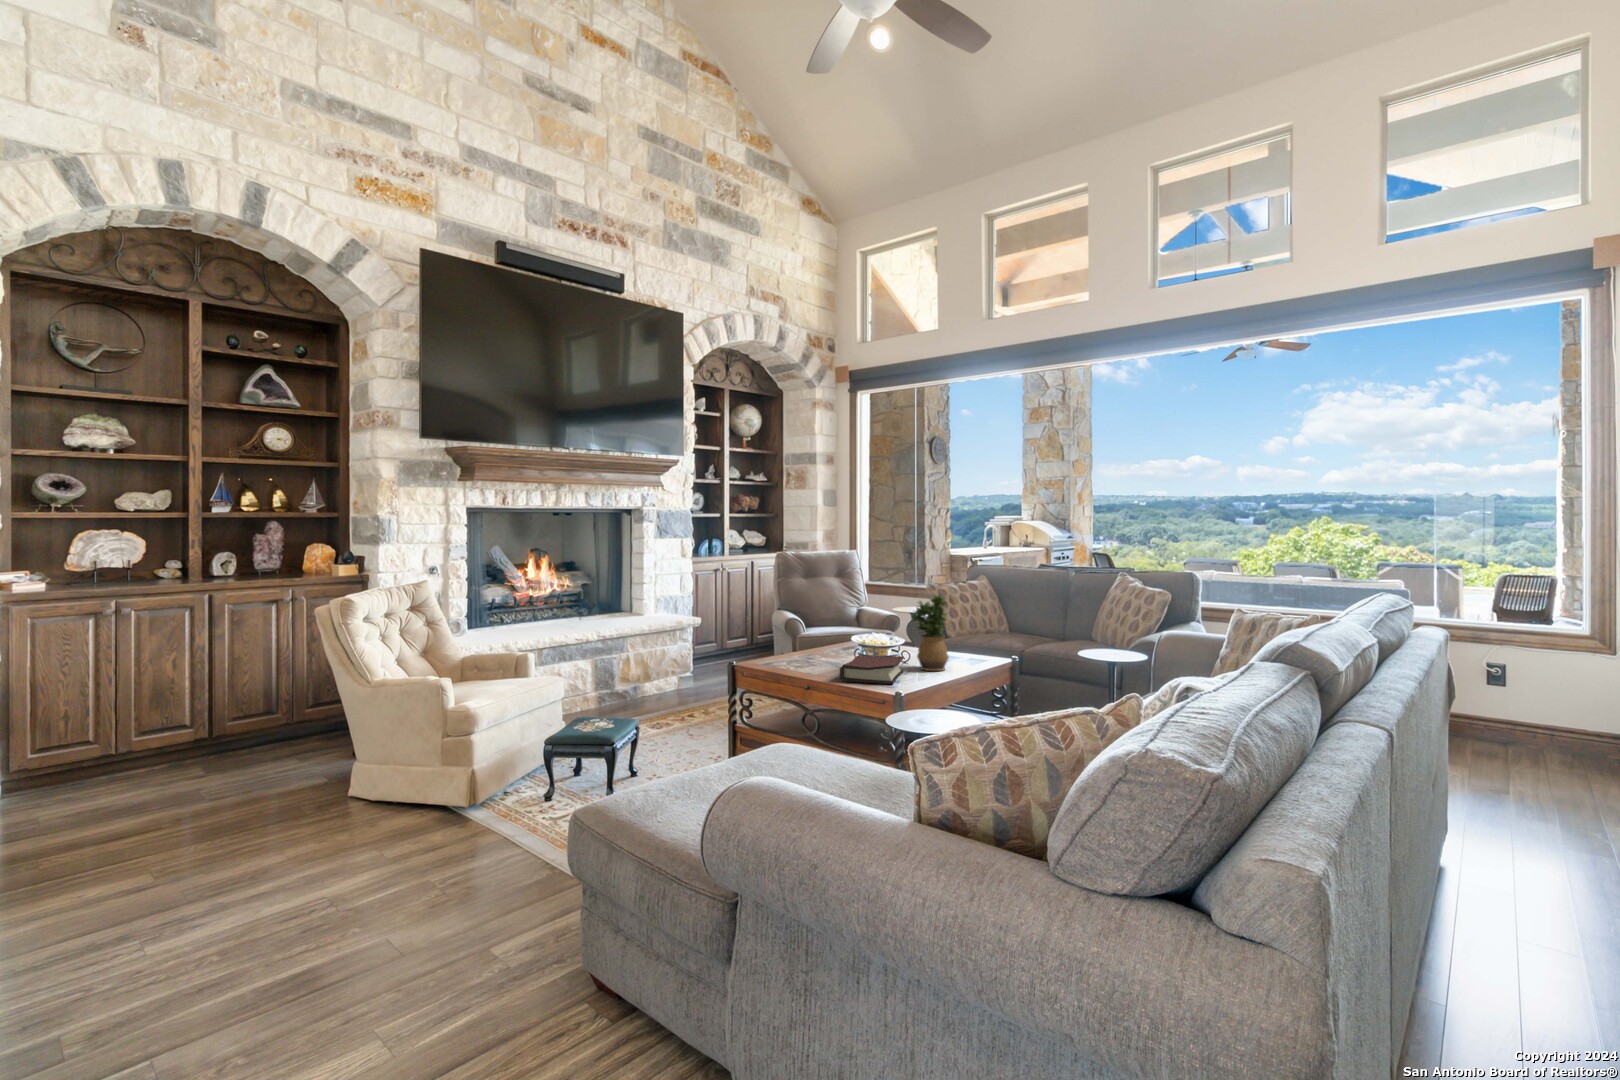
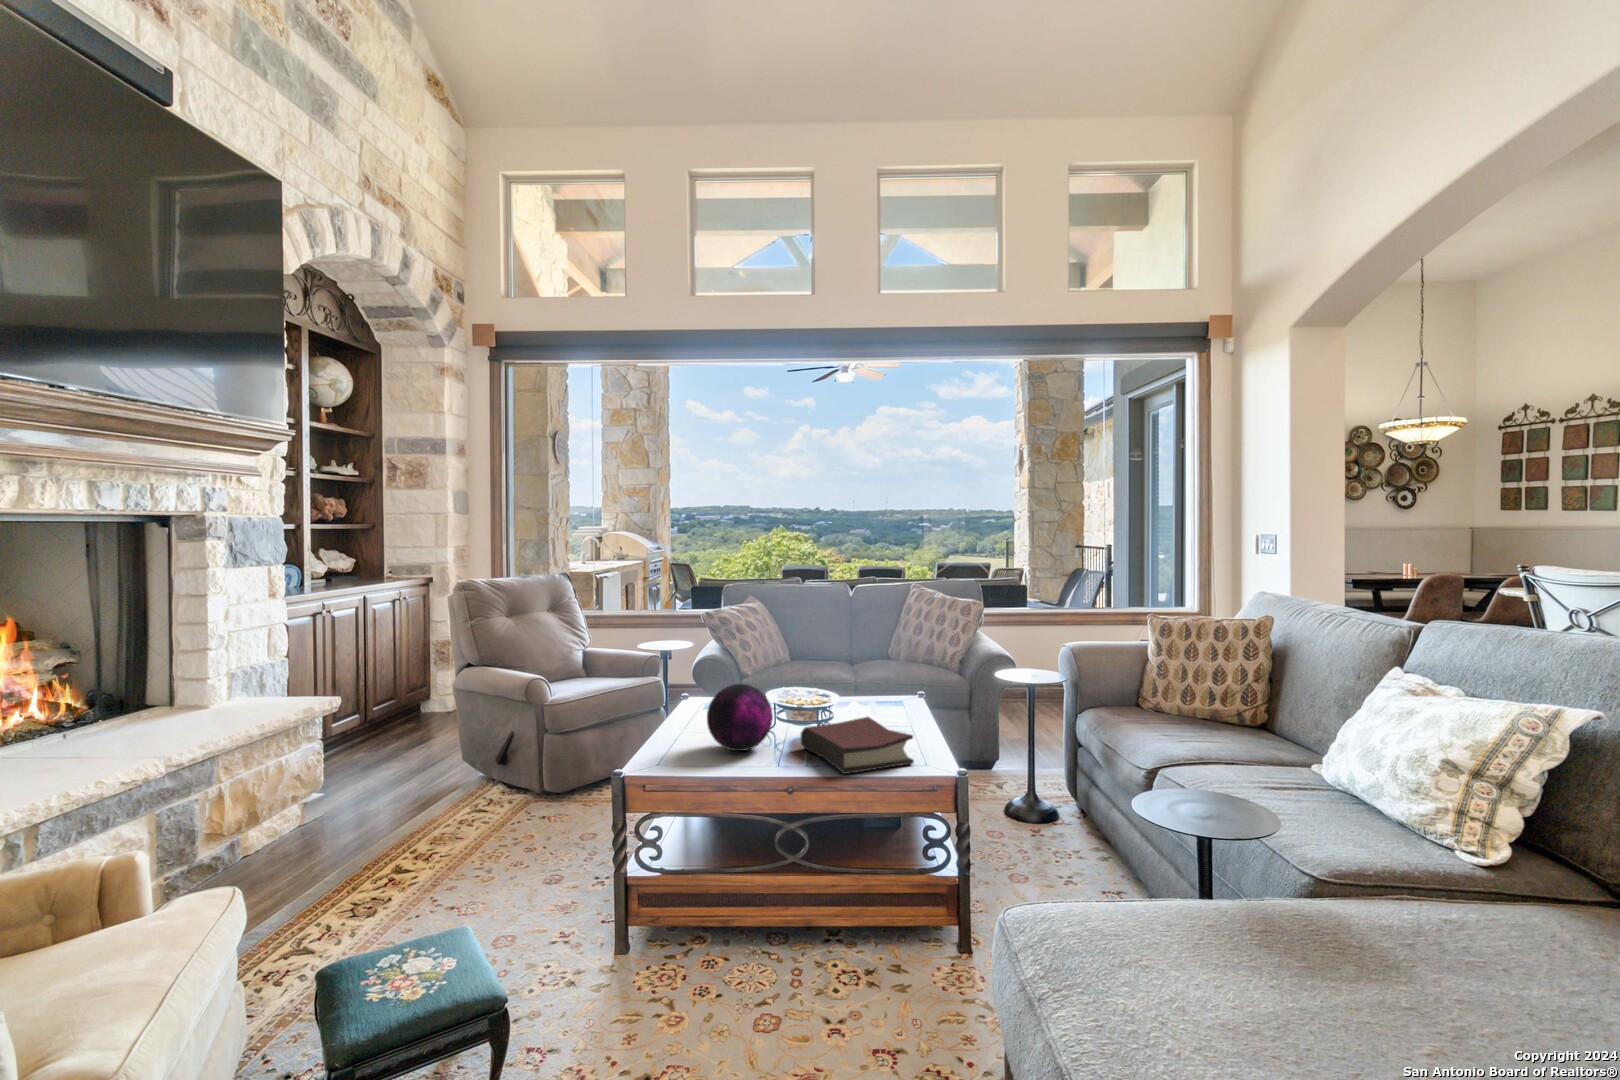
potted plant: present [911,595,949,671] -> none [853,621,910,731]
decorative orb: none [801,623,843,665] -> present [707,684,773,751]

